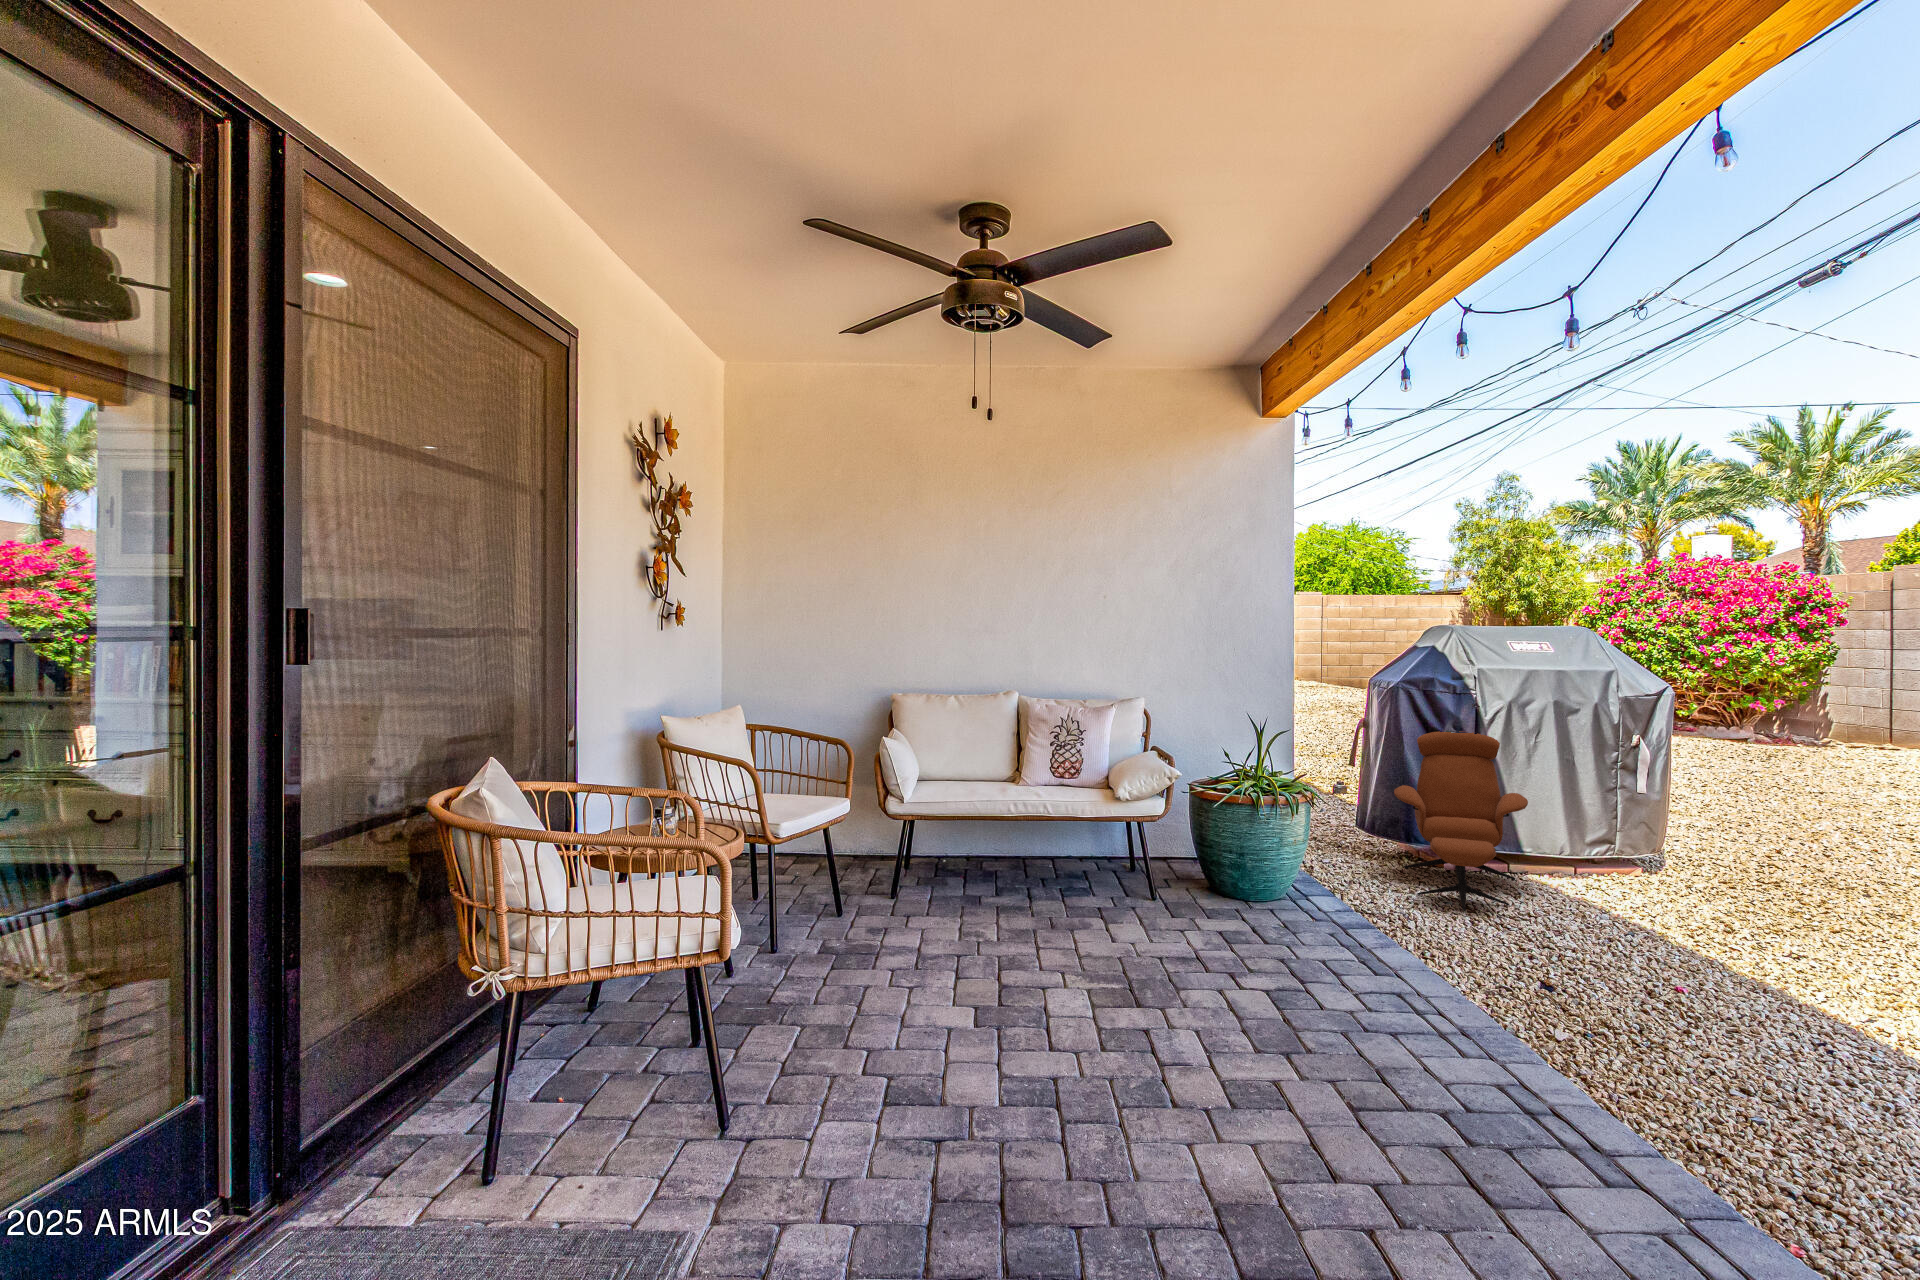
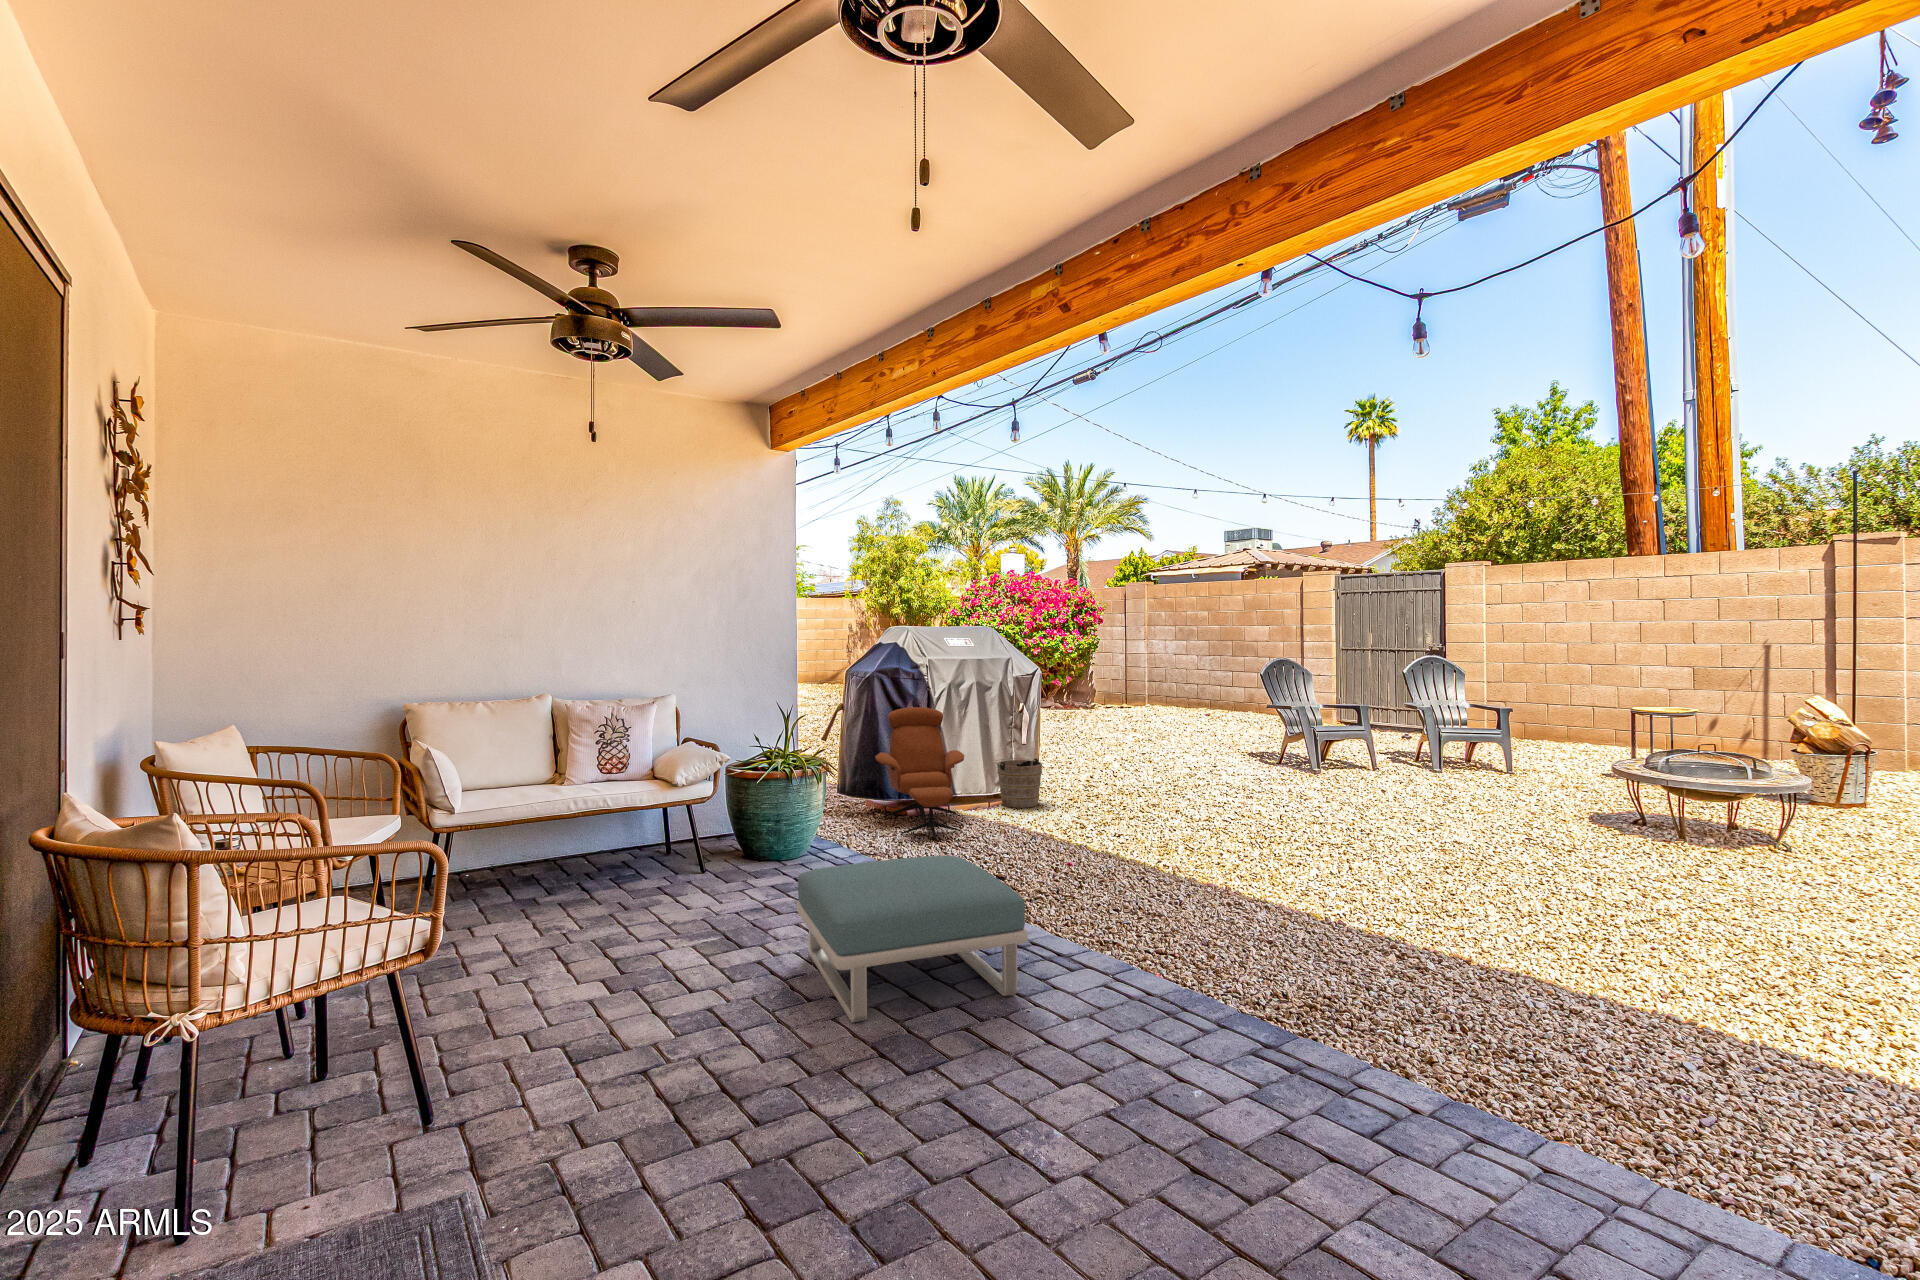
bucket: none [1584,813,1670,888] -> present [994,758,1042,808]
footstool: none [1185,927,1500,1187] -> present [797,856,1028,1022]

